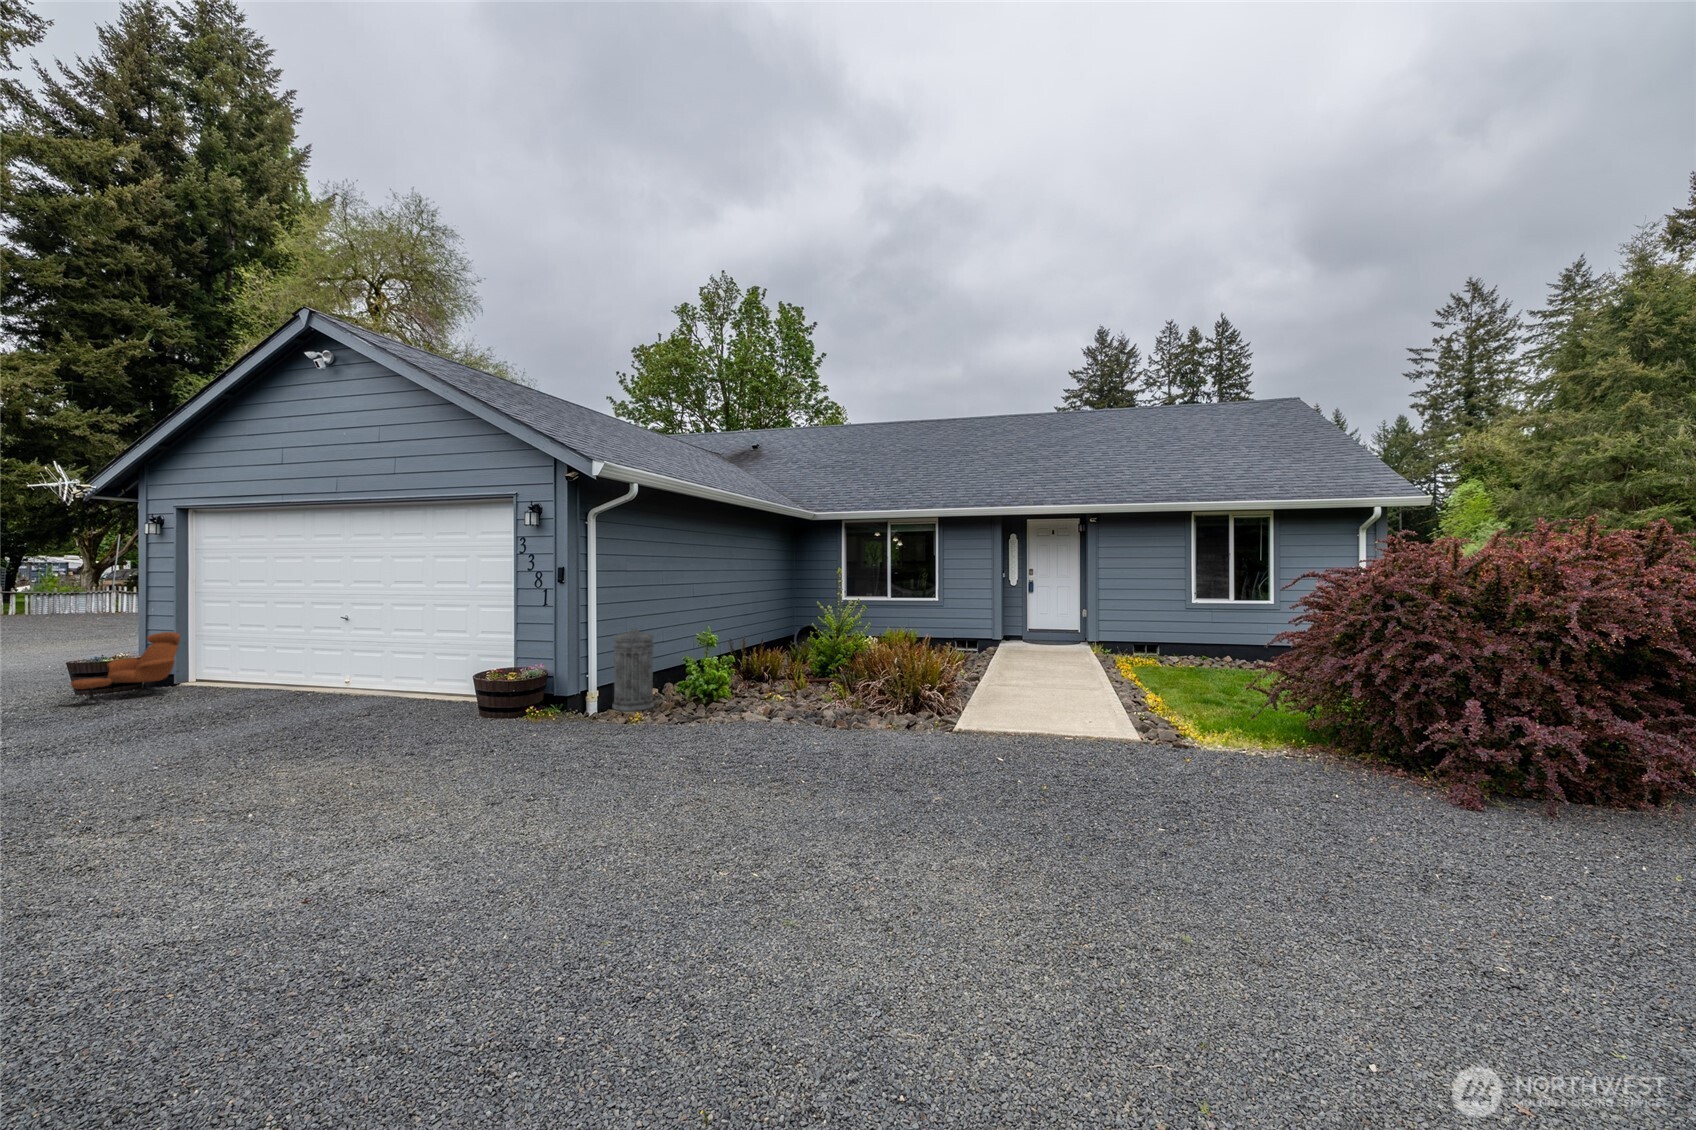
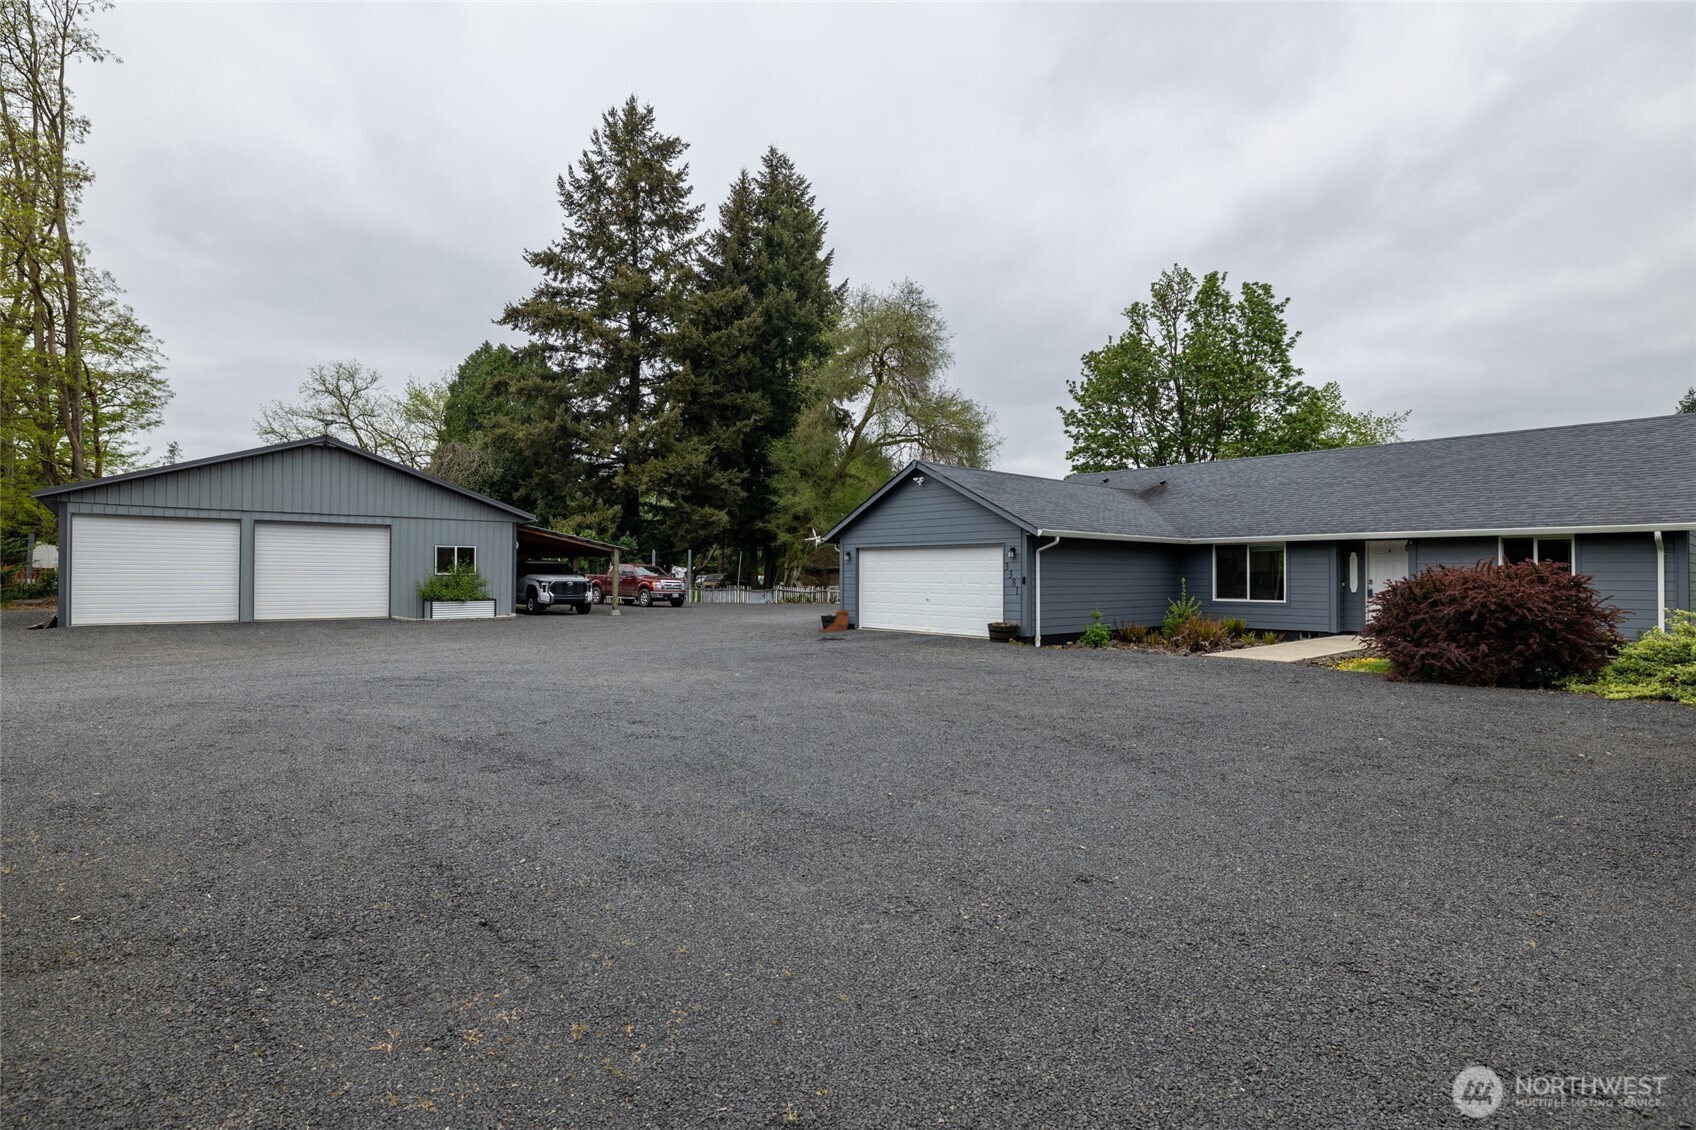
trash can: present [613,628,654,711] -> none [1048,608,1069,649]

